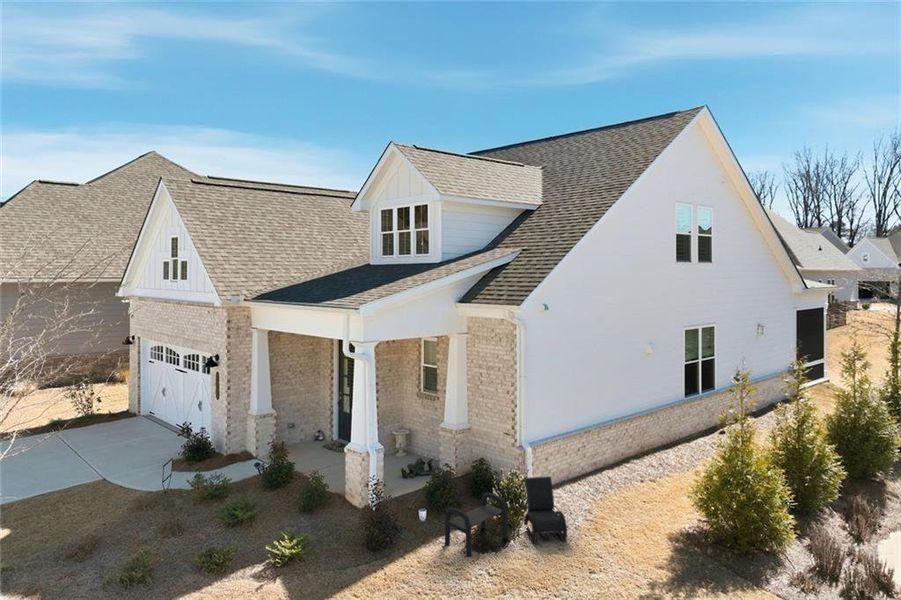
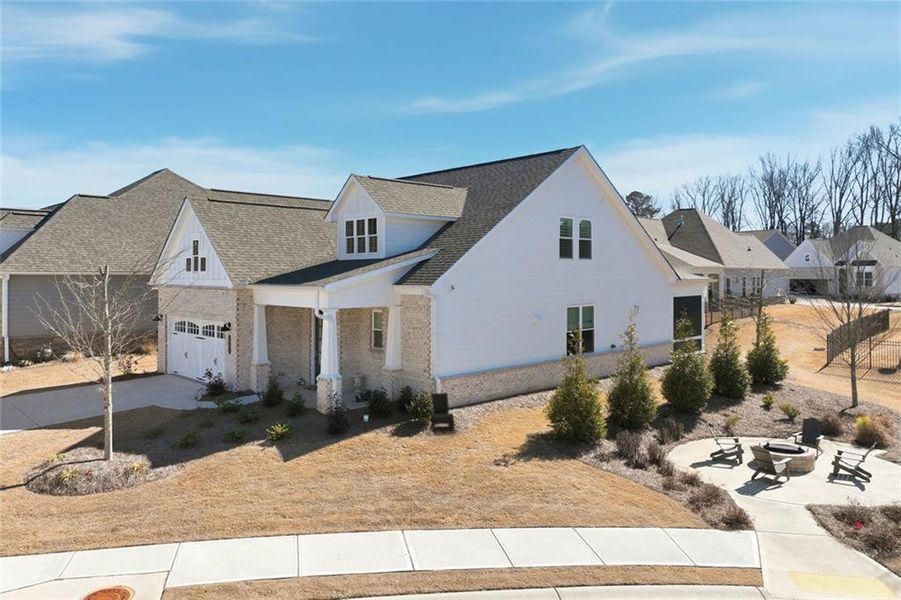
bench: present [445,493,508,557] -> none [378,402,418,437]

